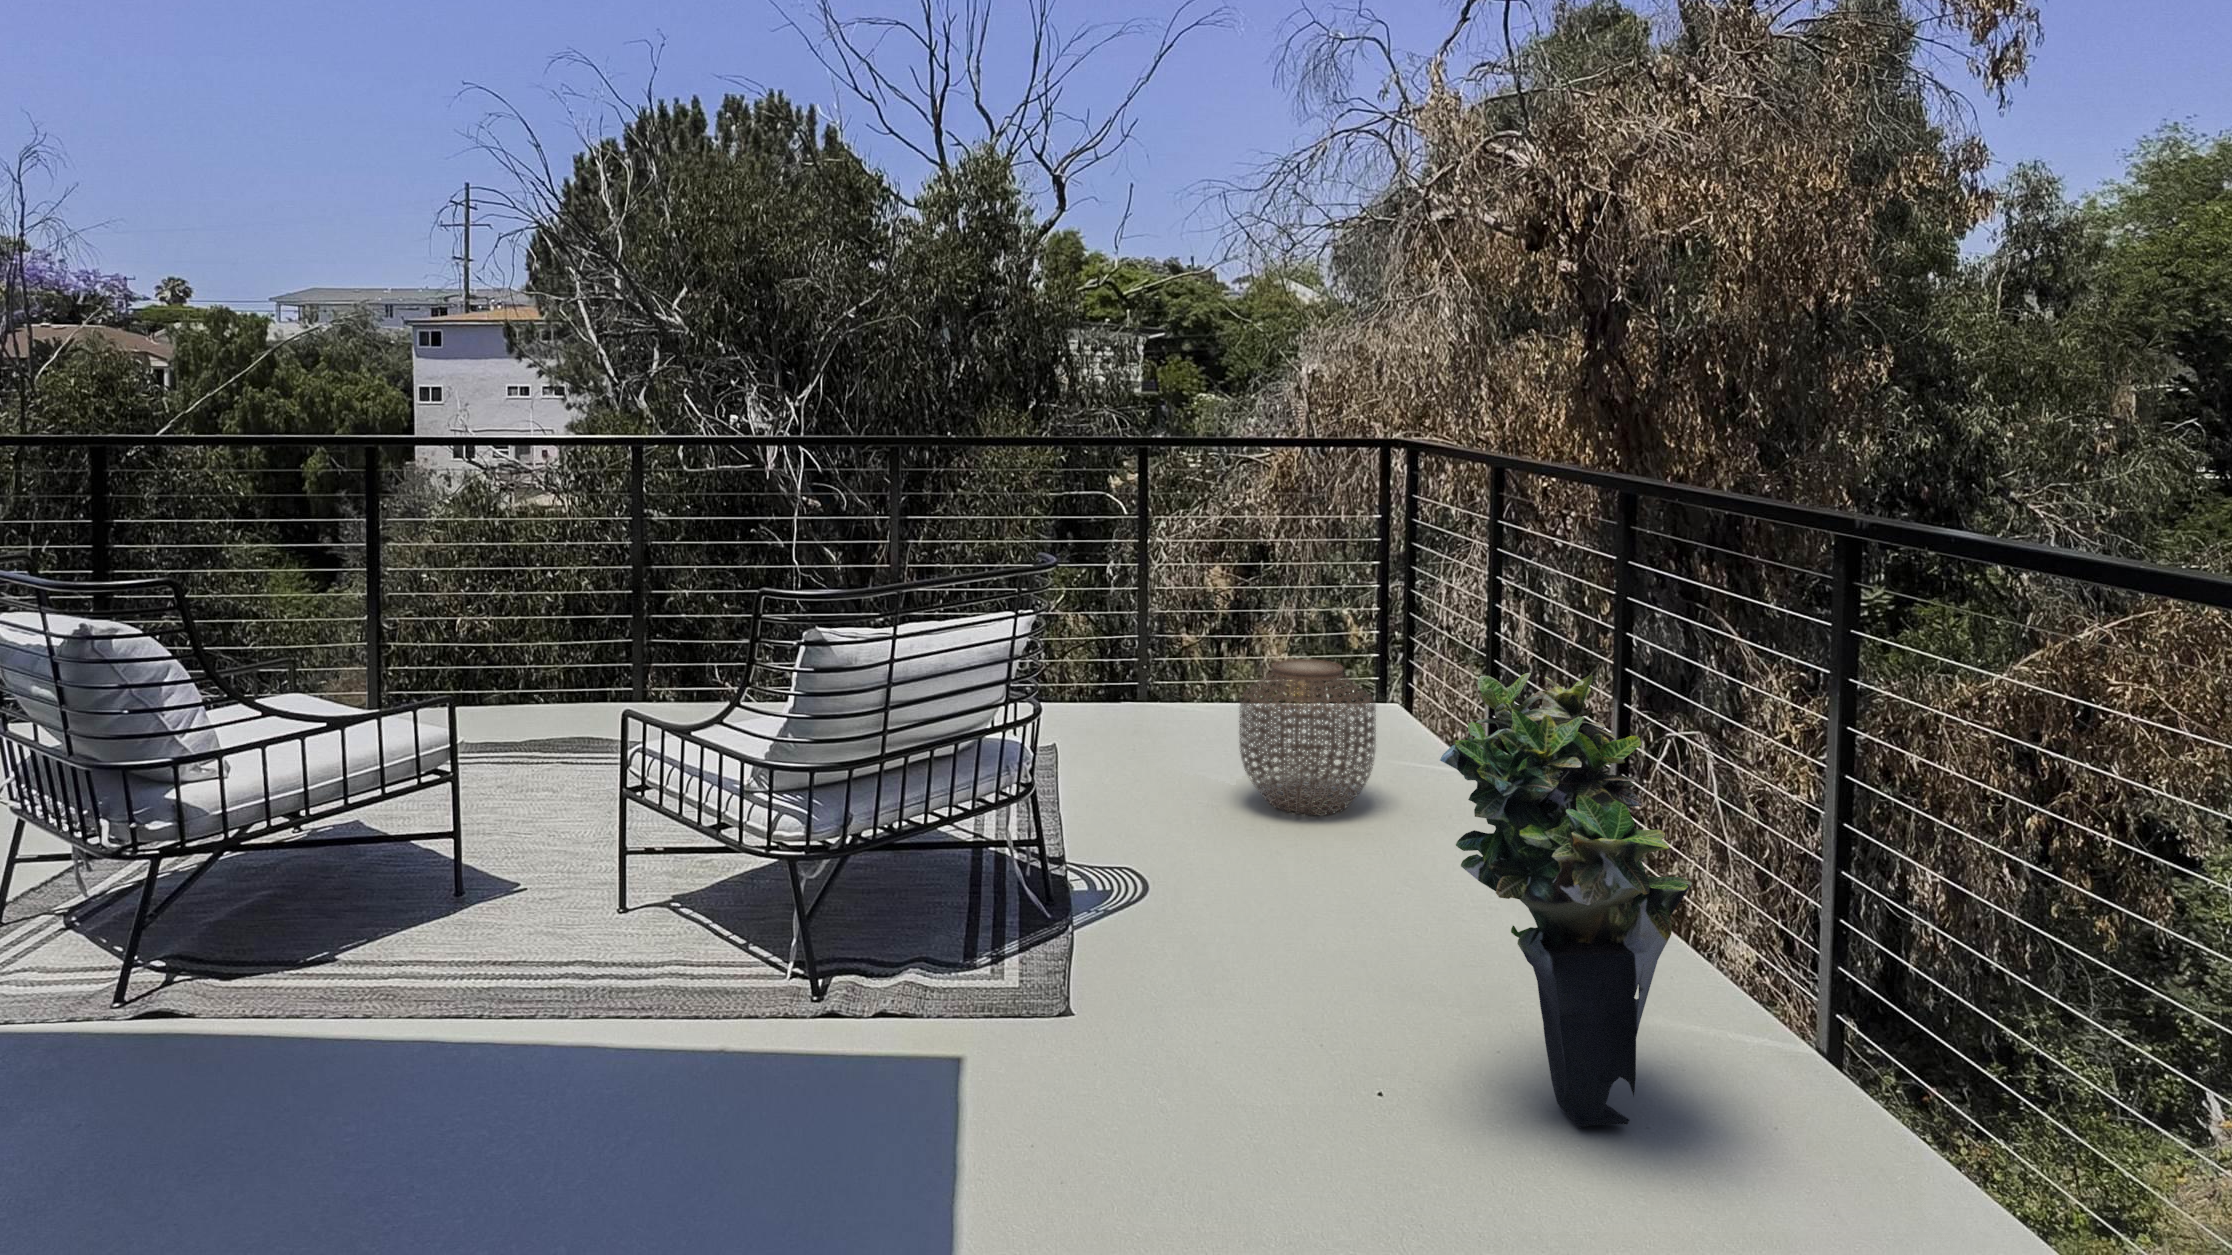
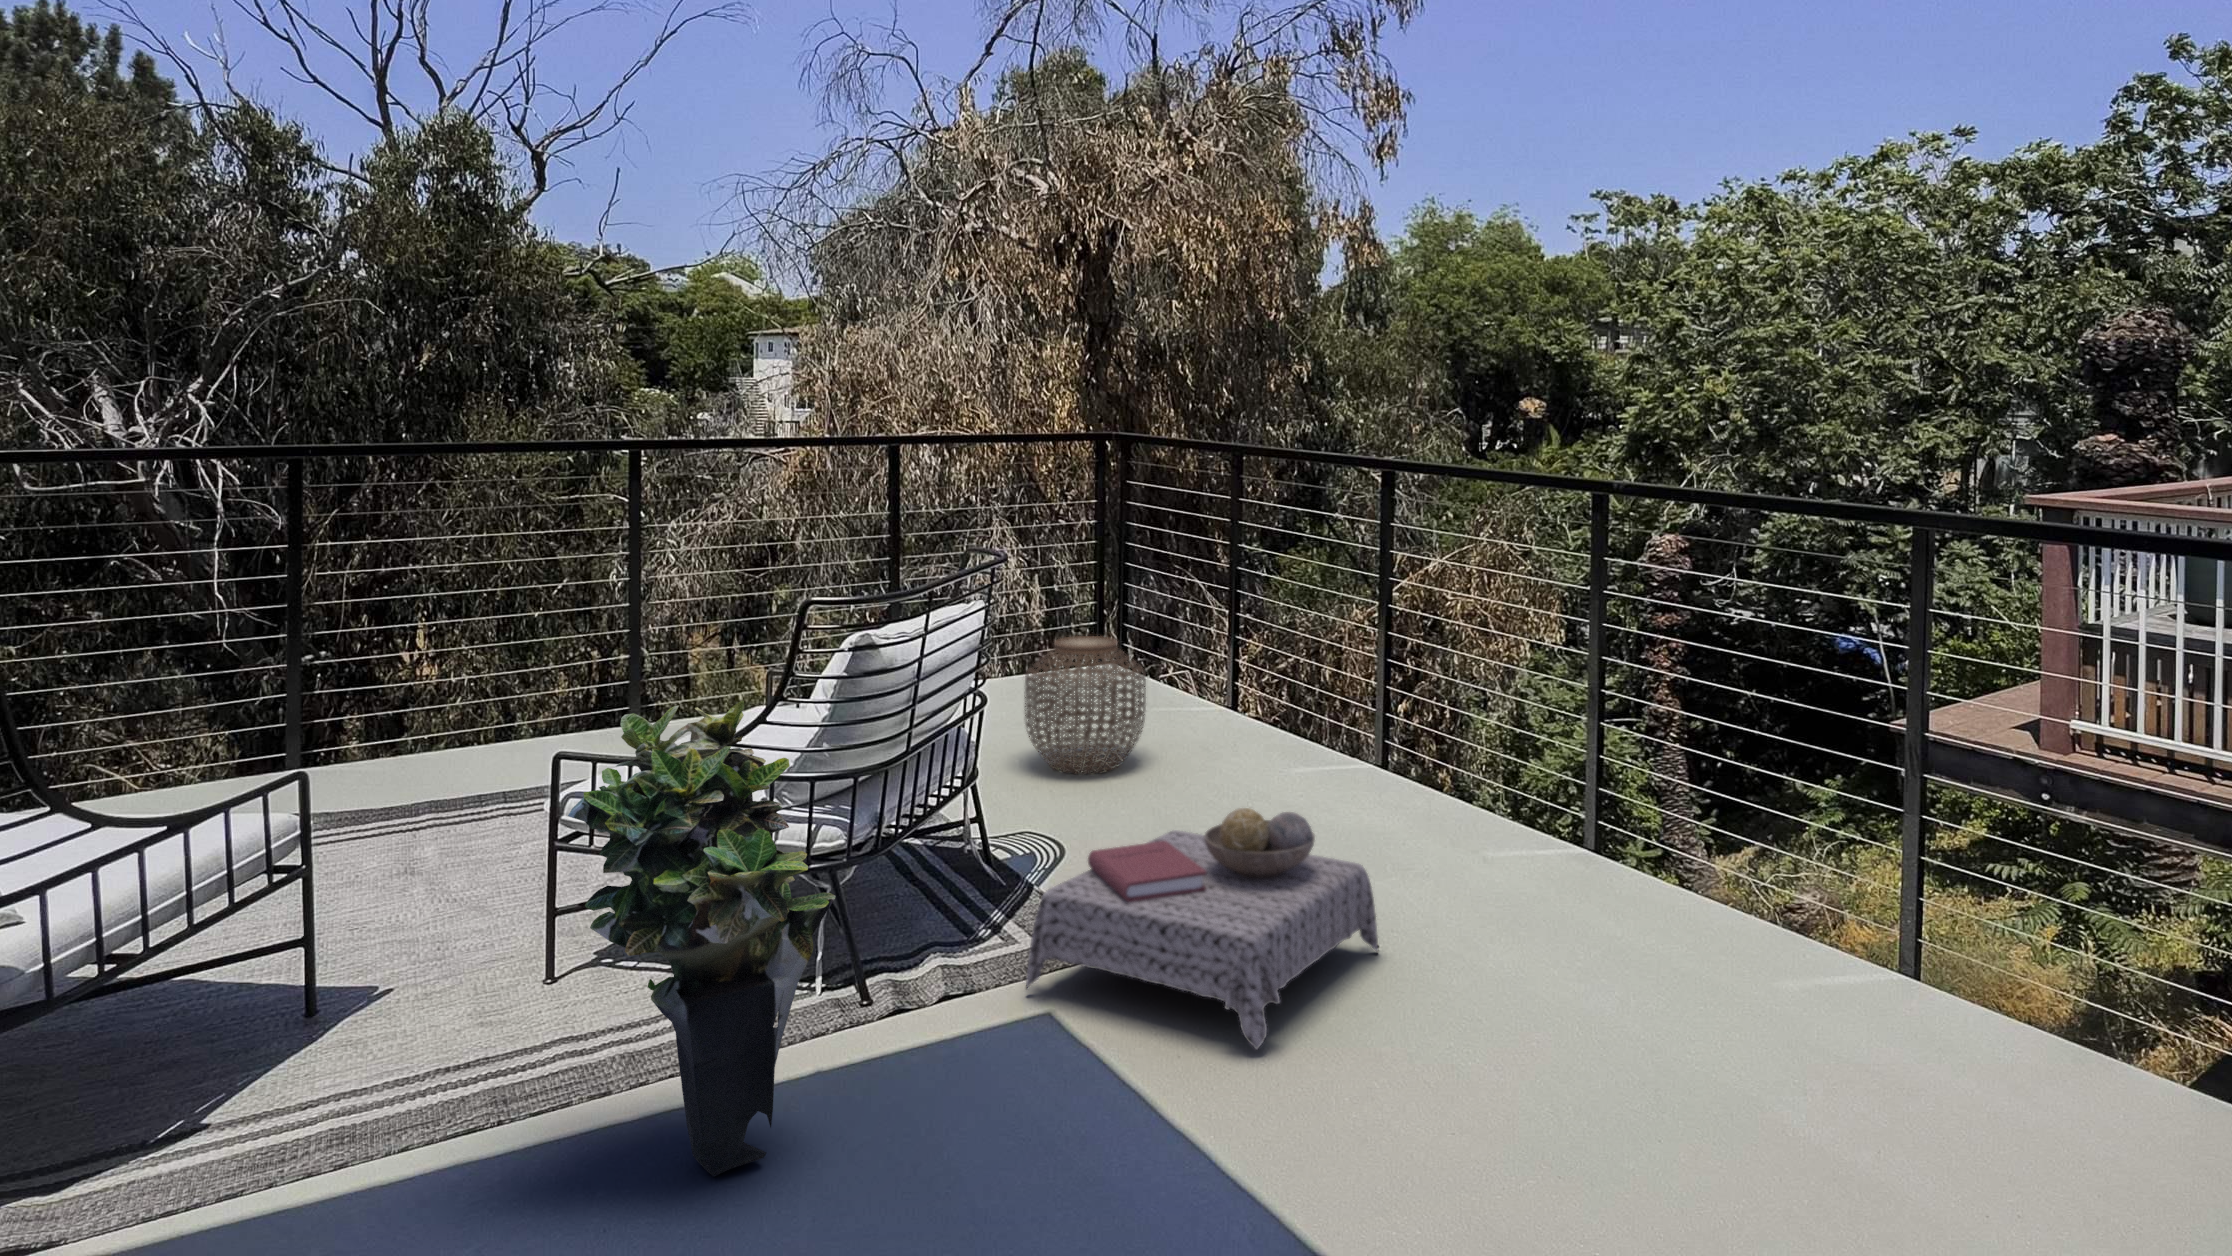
potted plant: present [1440,673,1692,1128] -> present [568,701,836,1176]
ottoman: none [942,873,1344,1156] -> present [1026,808,1378,1049]

